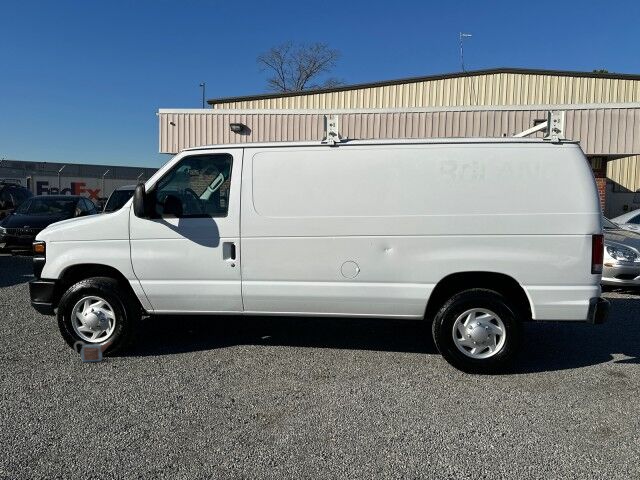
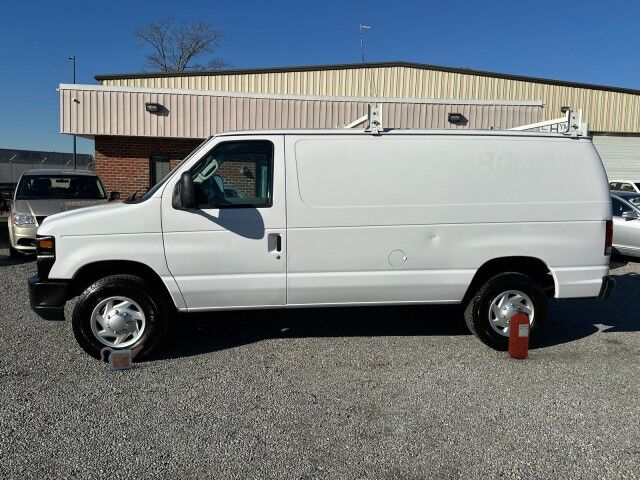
fire extinguisher: none [472,325,497,384] -> present [508,306,530,359]

